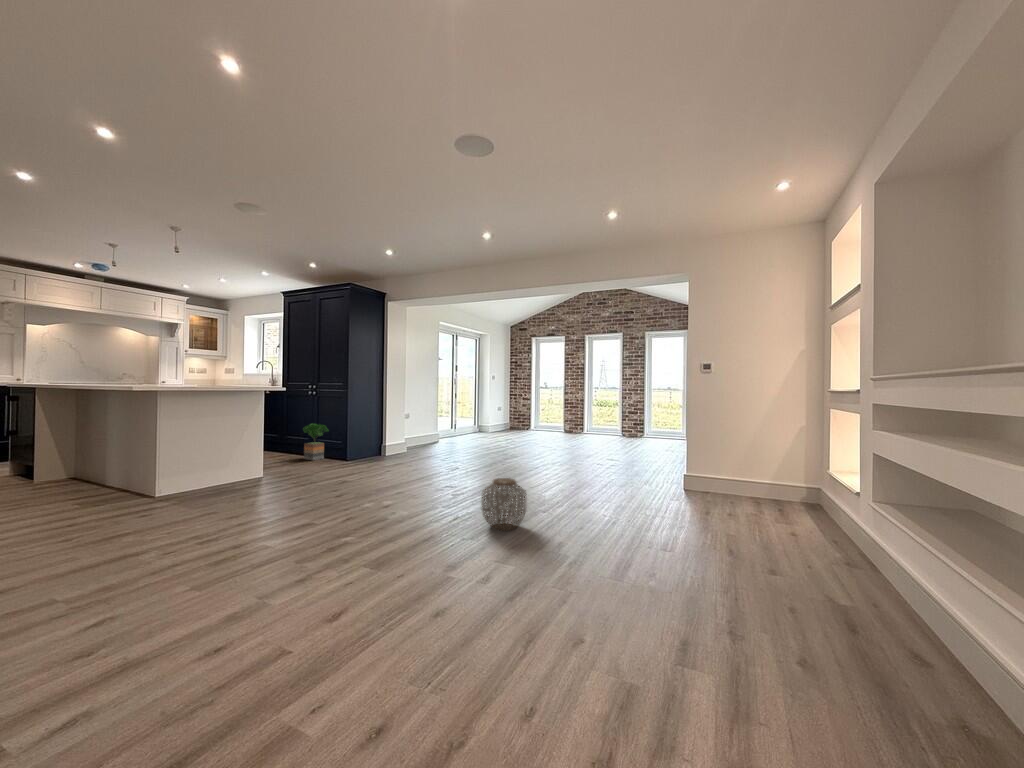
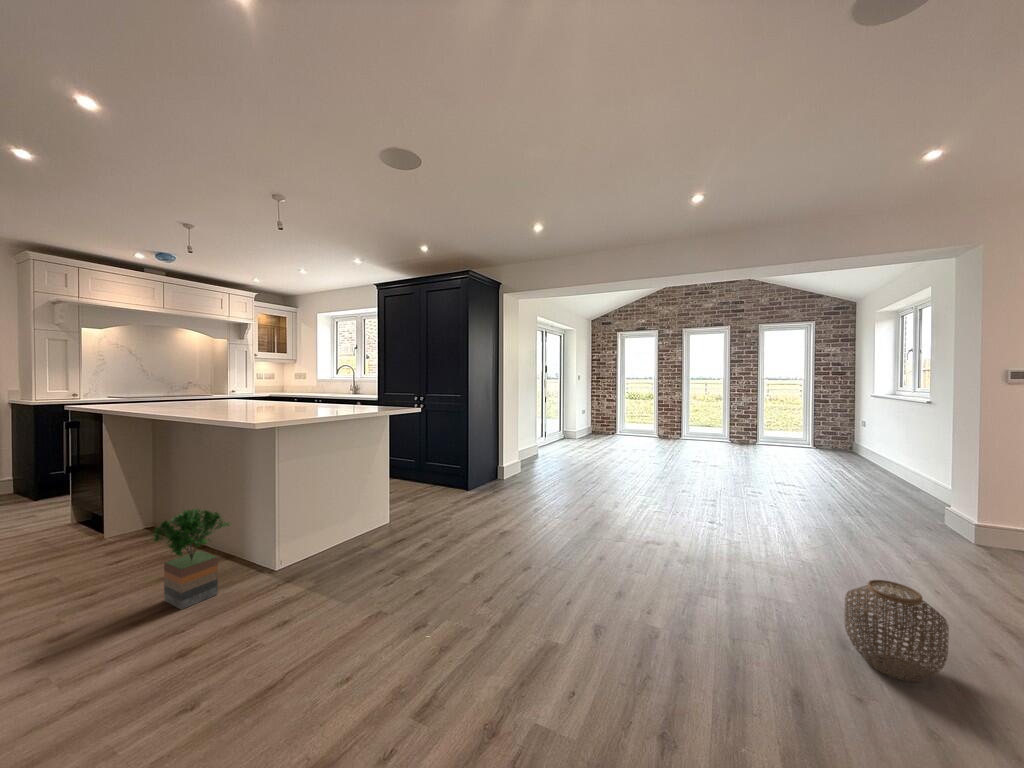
potted tree: present [304,424,328,460] -> present [153,509,230,609]

